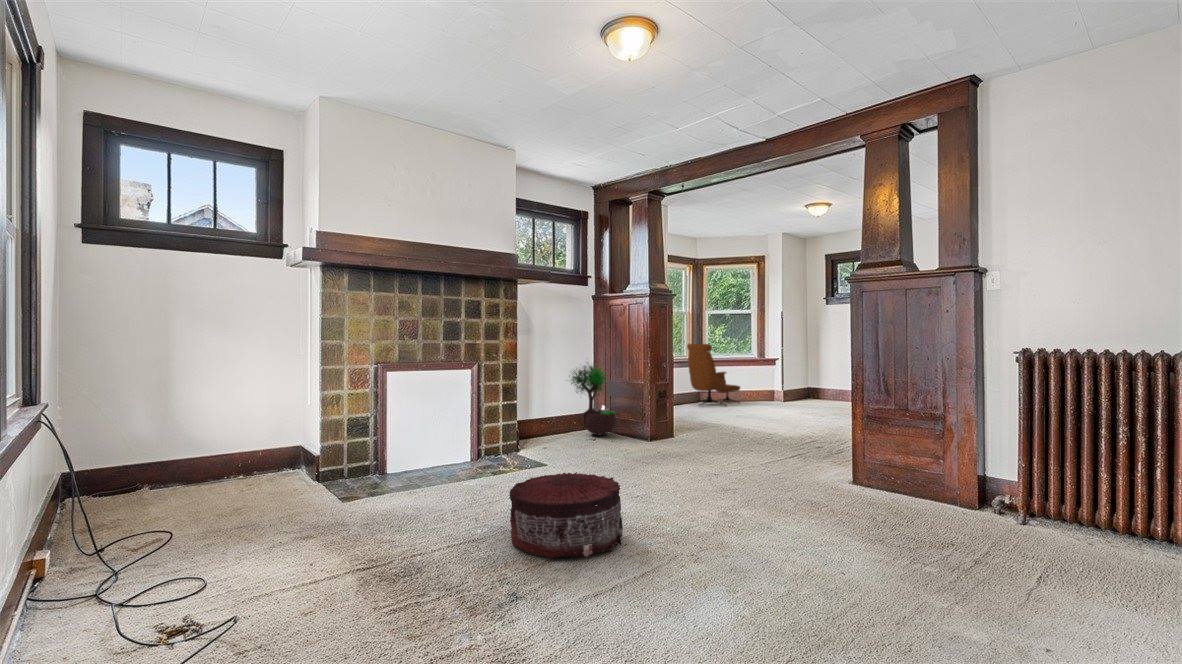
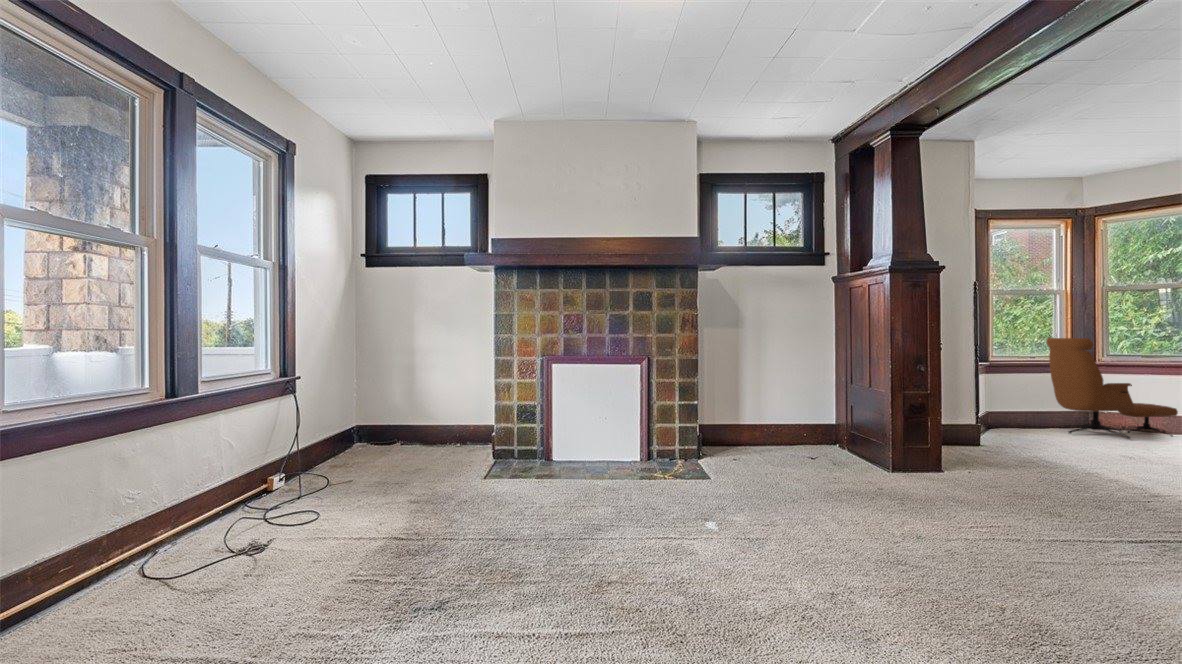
potted tree: present [571,364,616,435] -> none [783,356,852,455]
pouf: present [509,472,623,558] -> none [489,493,625,614]

